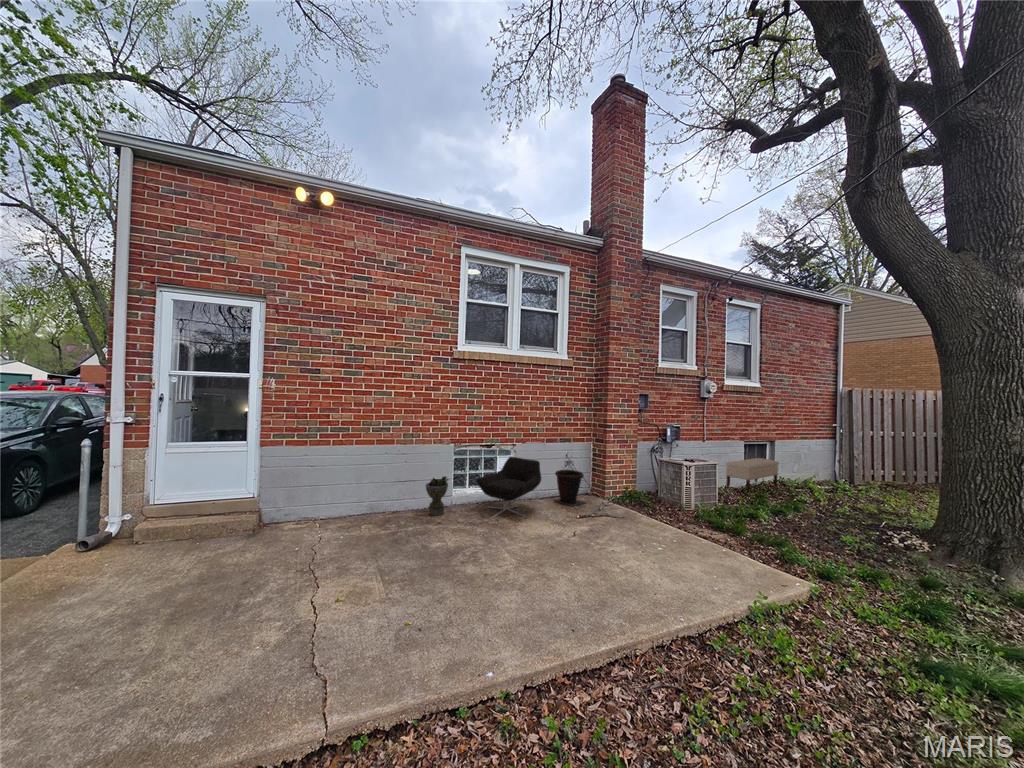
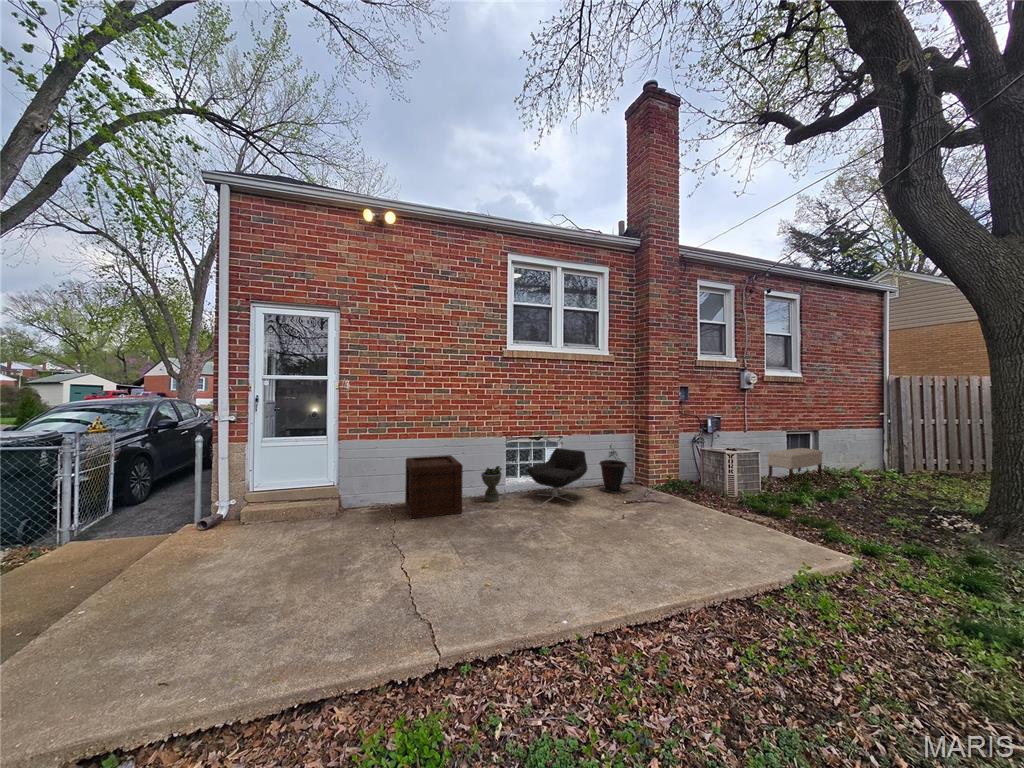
wooden crate: none [338,464,401,537] -> present [405,455,463,519]

